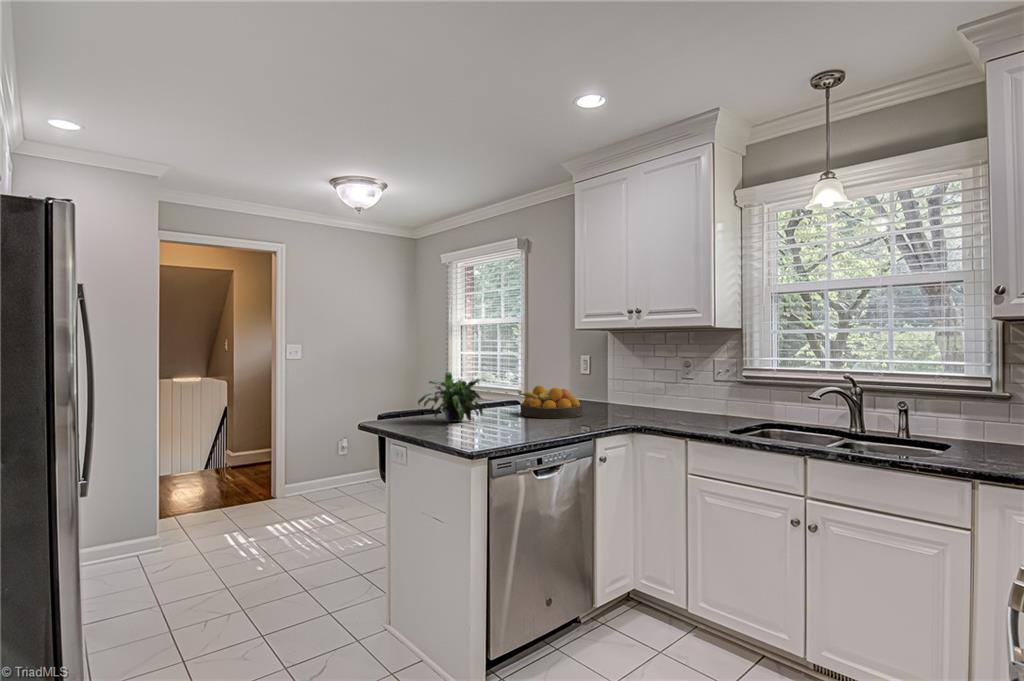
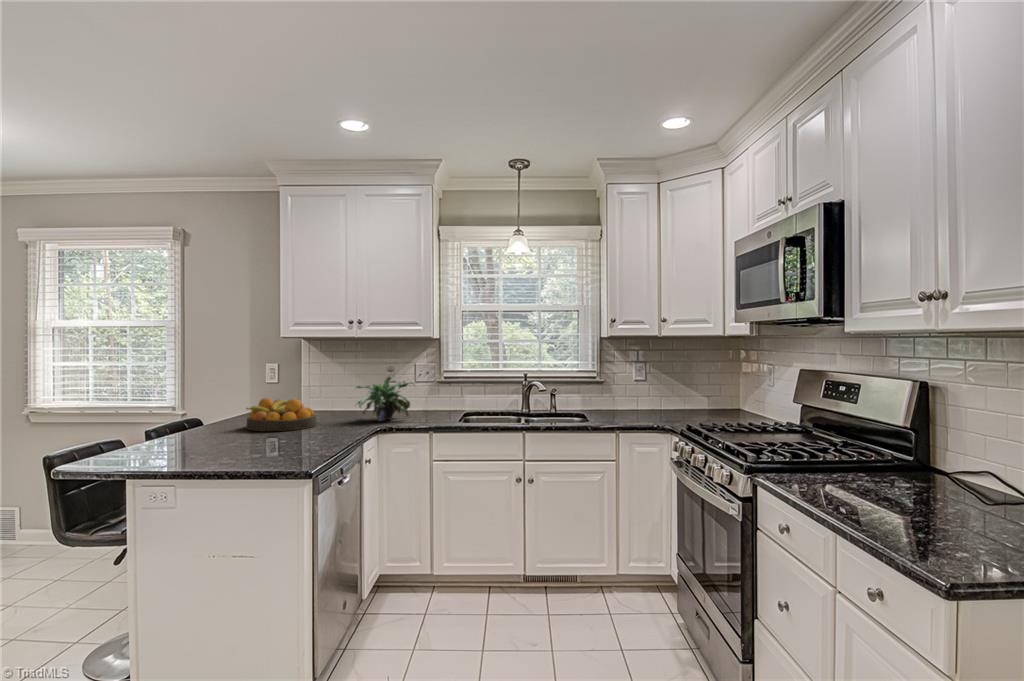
potted plant: present [418,372,485,422] -> present [356,376,413,421]

